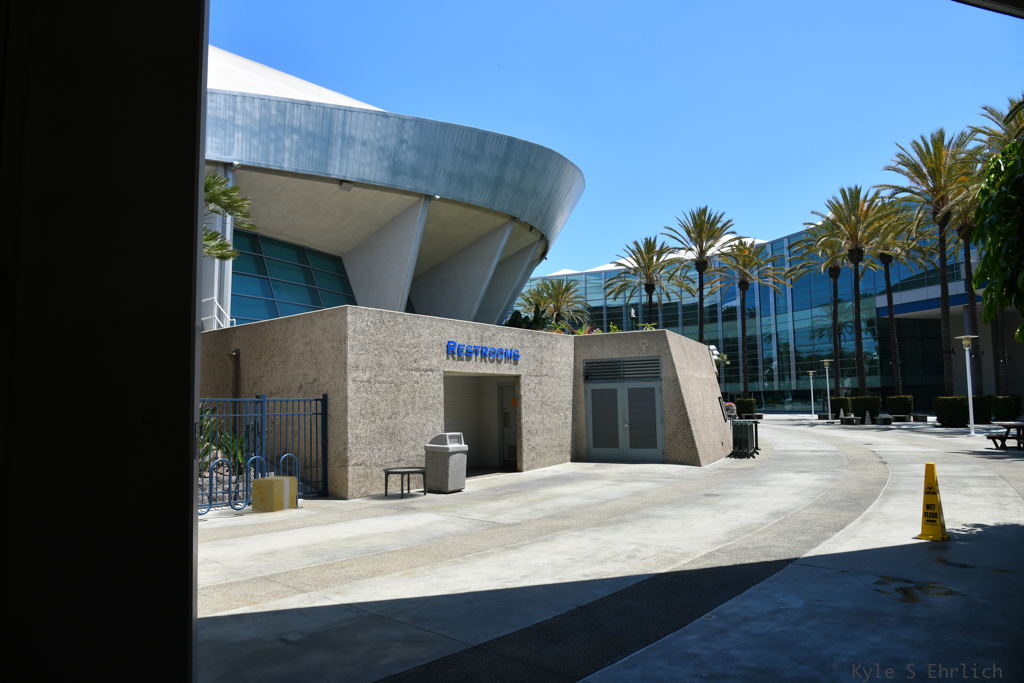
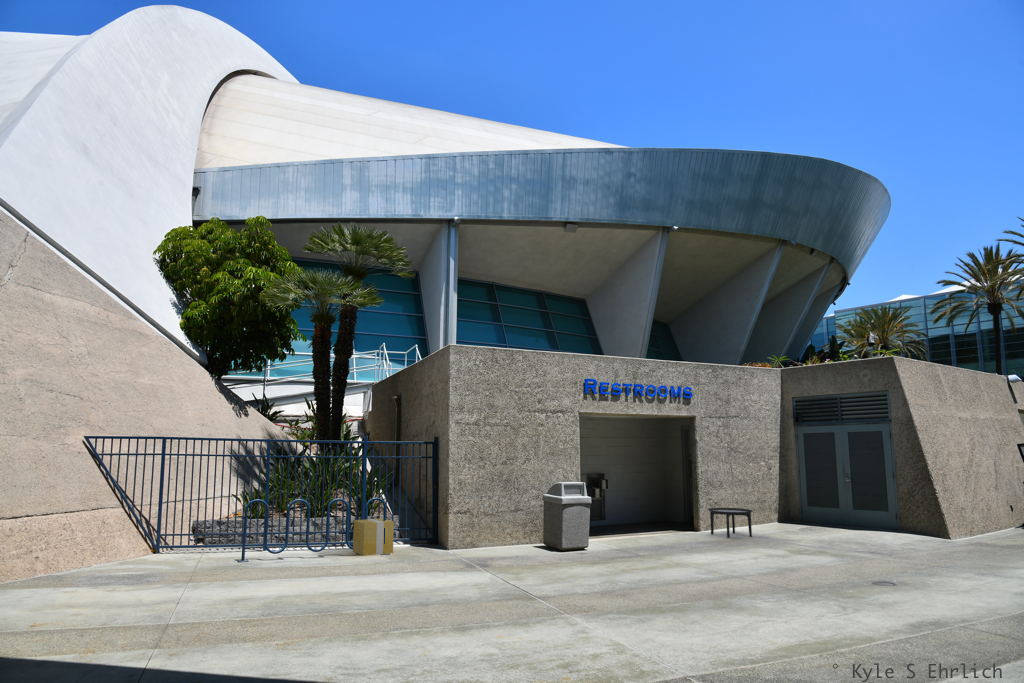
round table: present [383,467,428,498] -> present [708,508,753,538]

